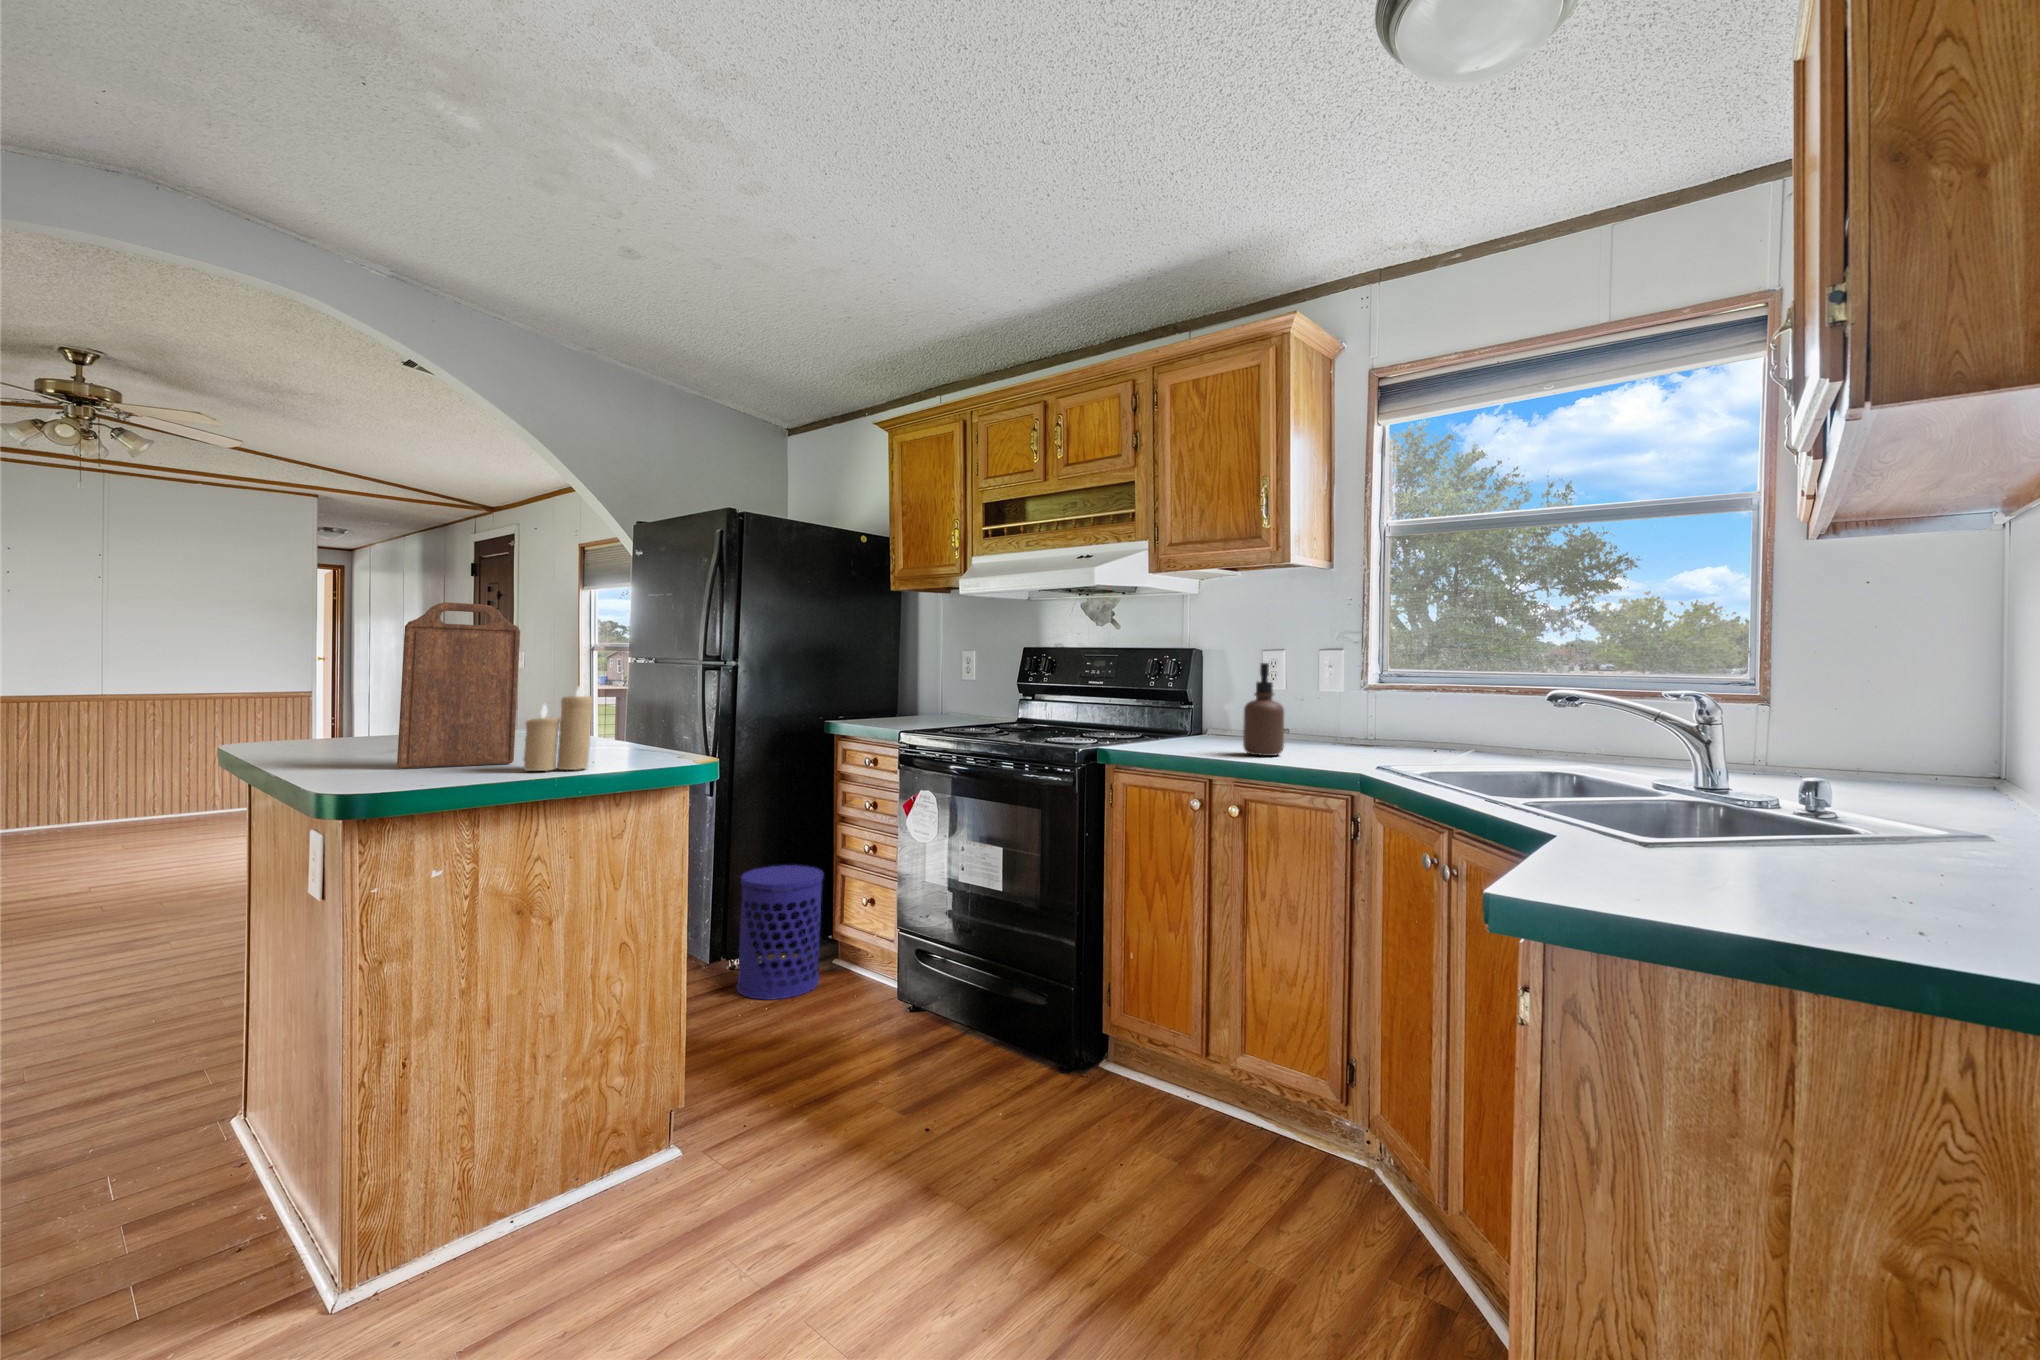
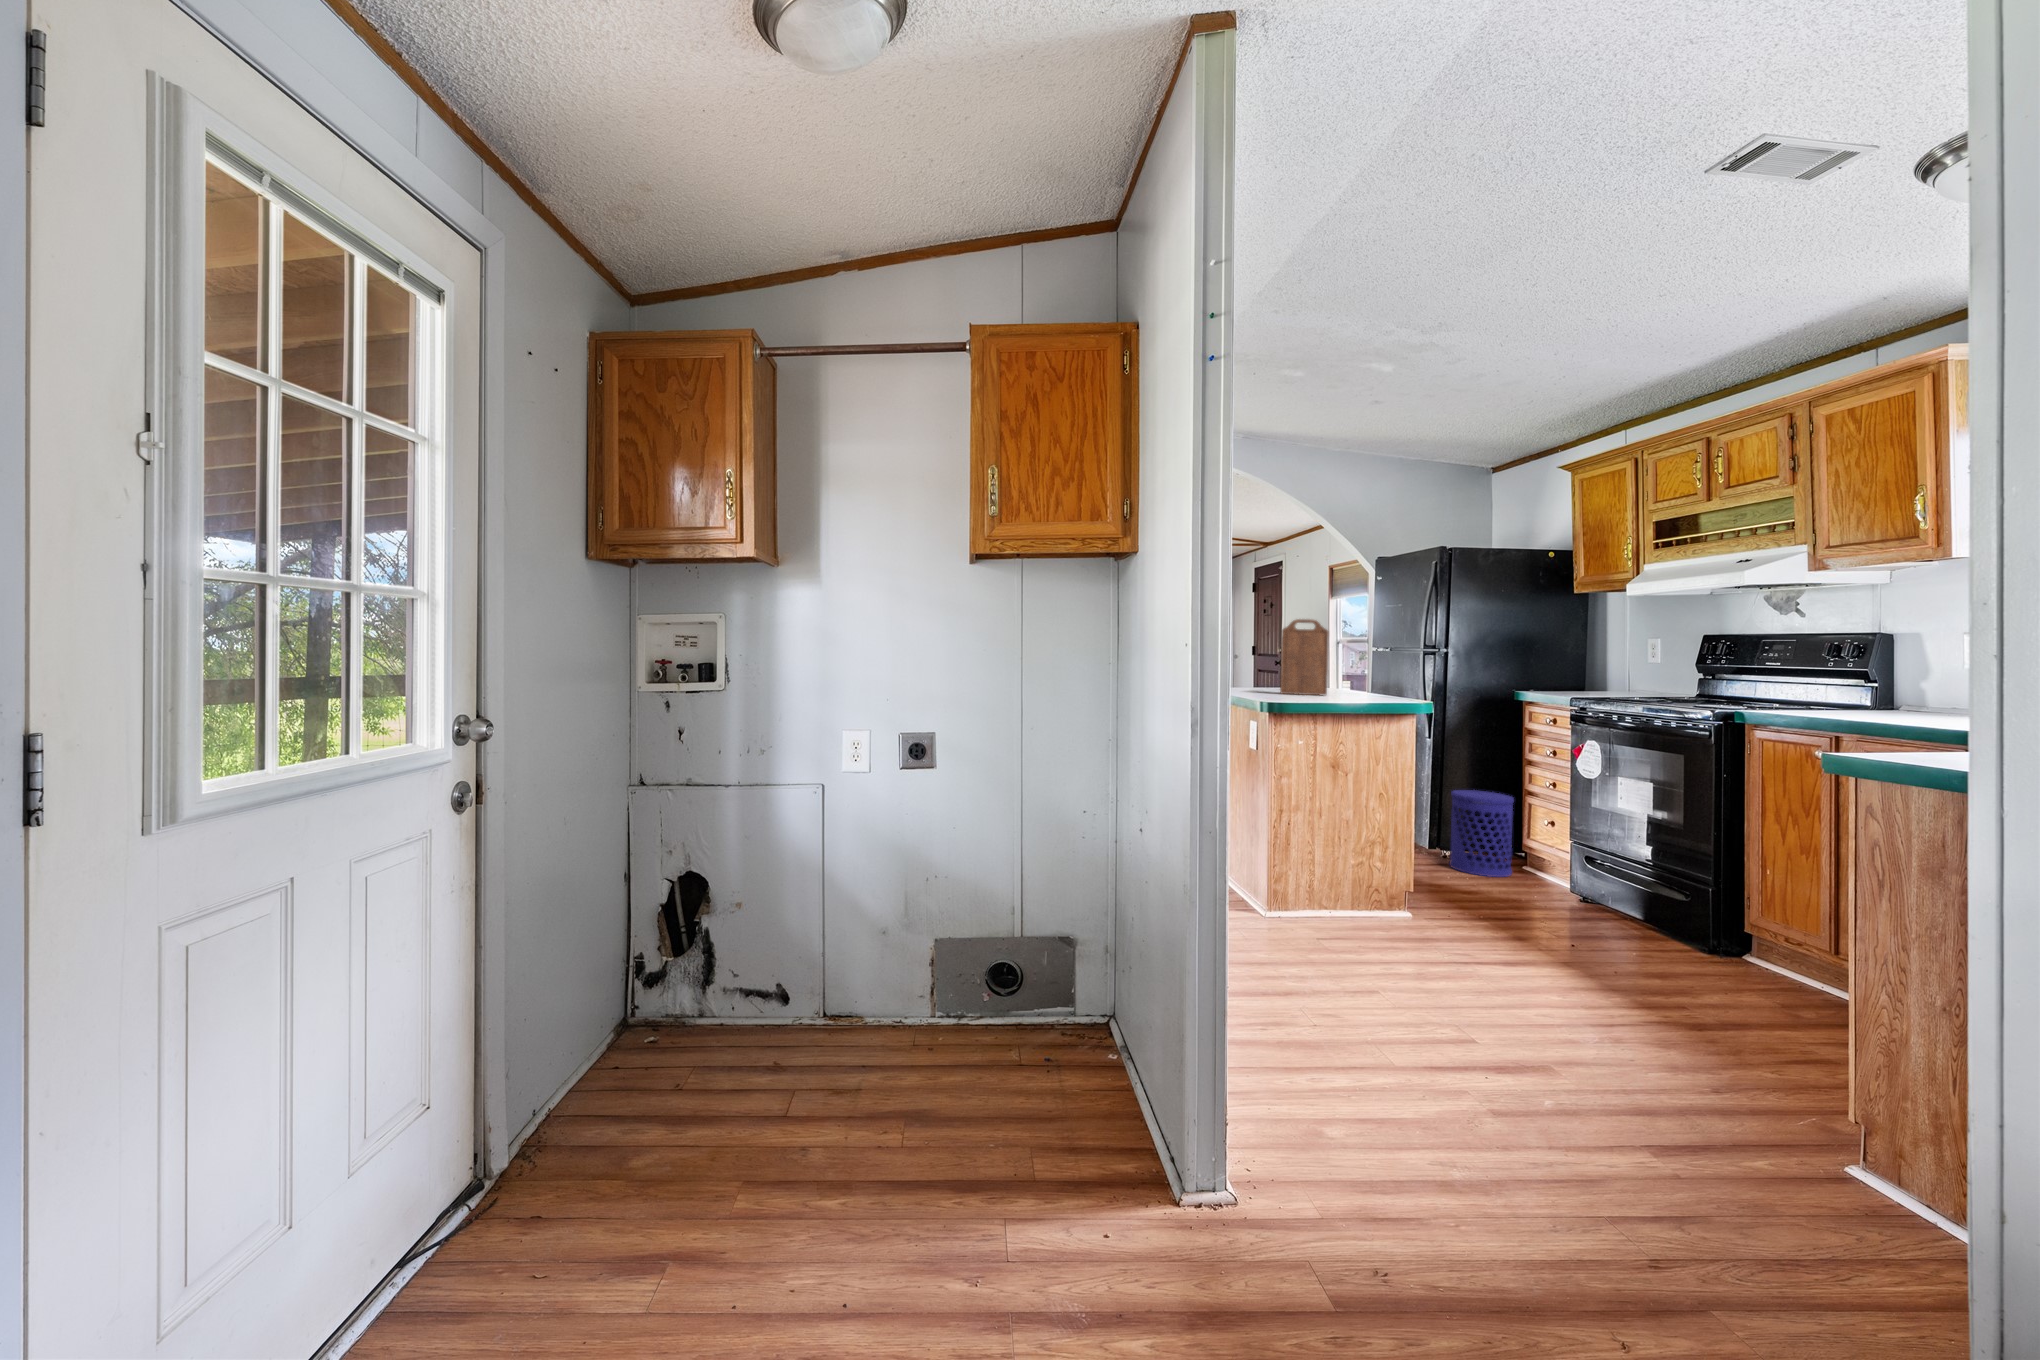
soap dispenser: present [1243,663,1284,756] -> none [1884,647,1934,724]
candle: present [524,687,593,771] -> none [1334,658,1365,699]

